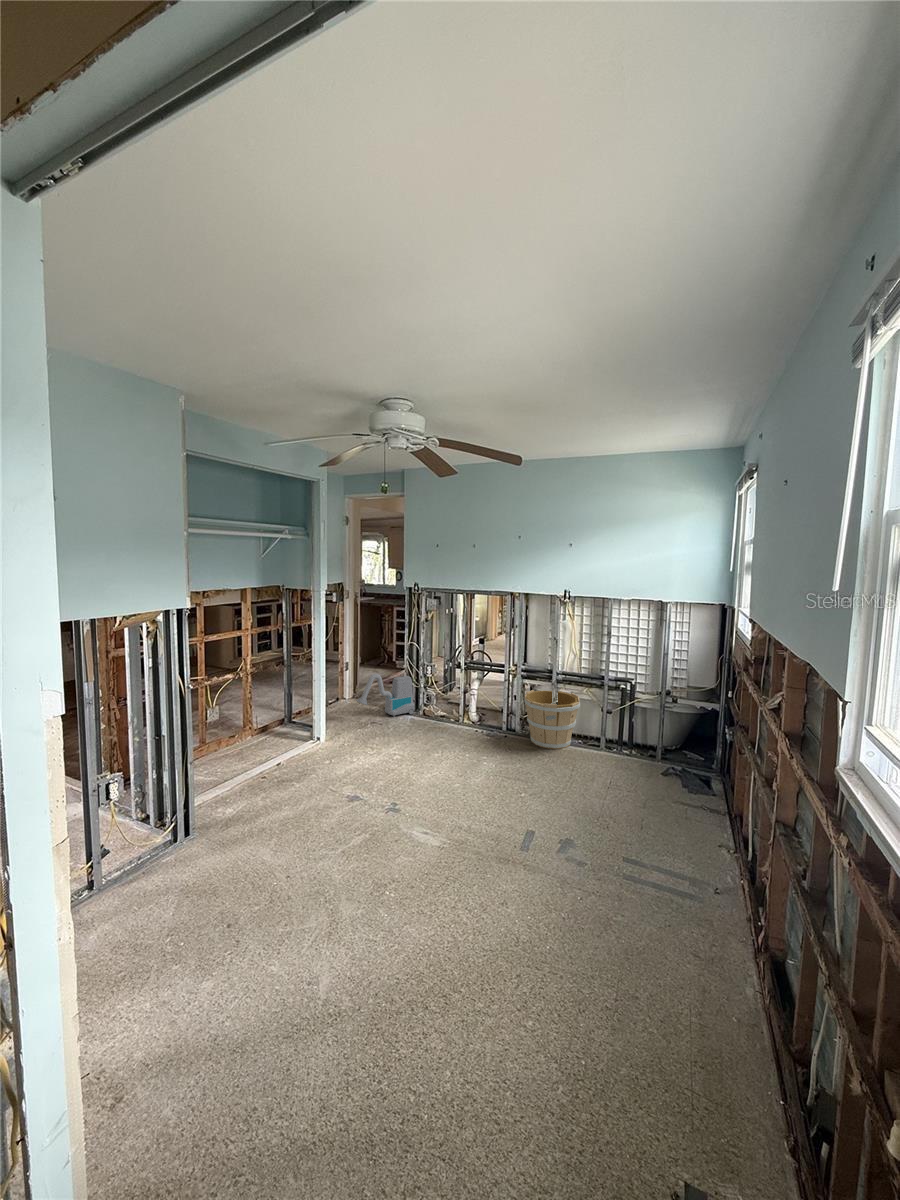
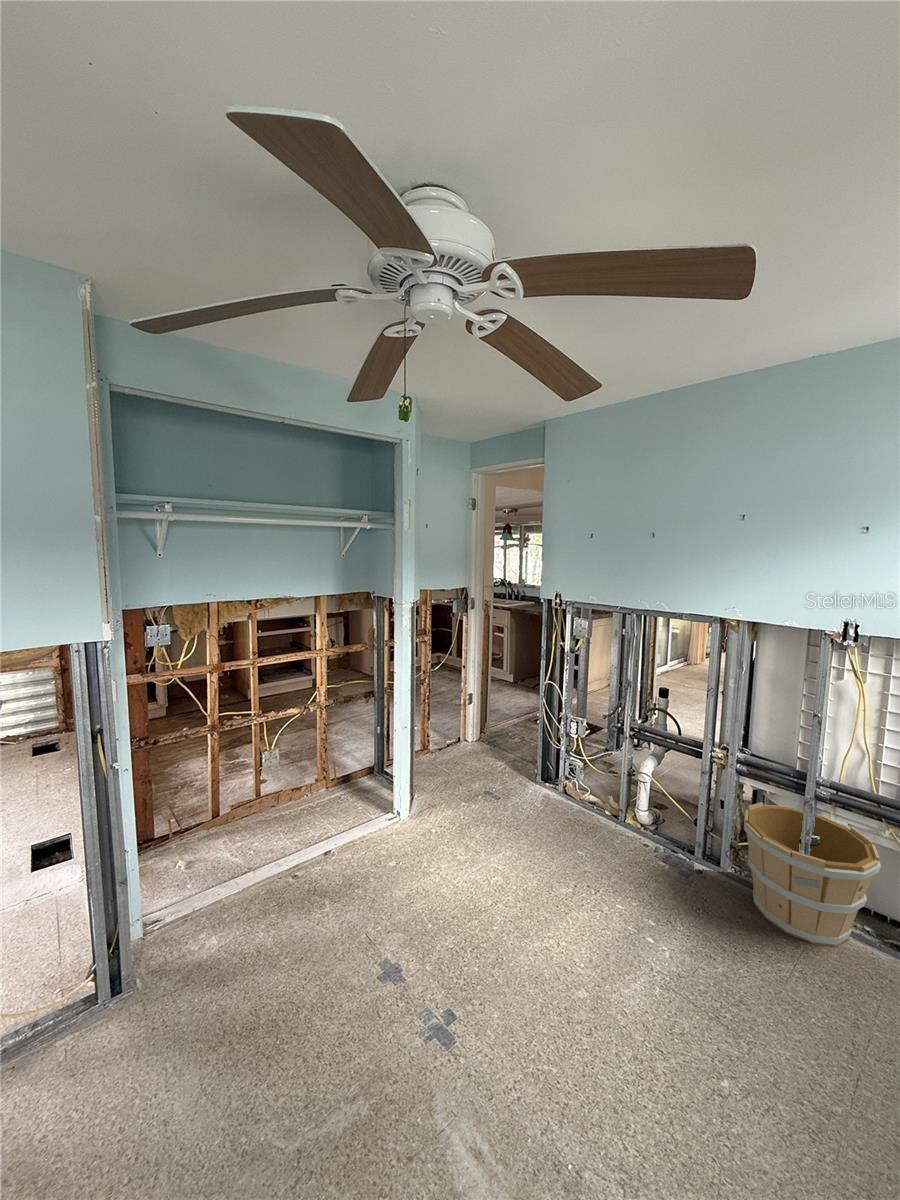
vacuum cleaner: present [356,674,414,717] -> none [466,722,551,787]

